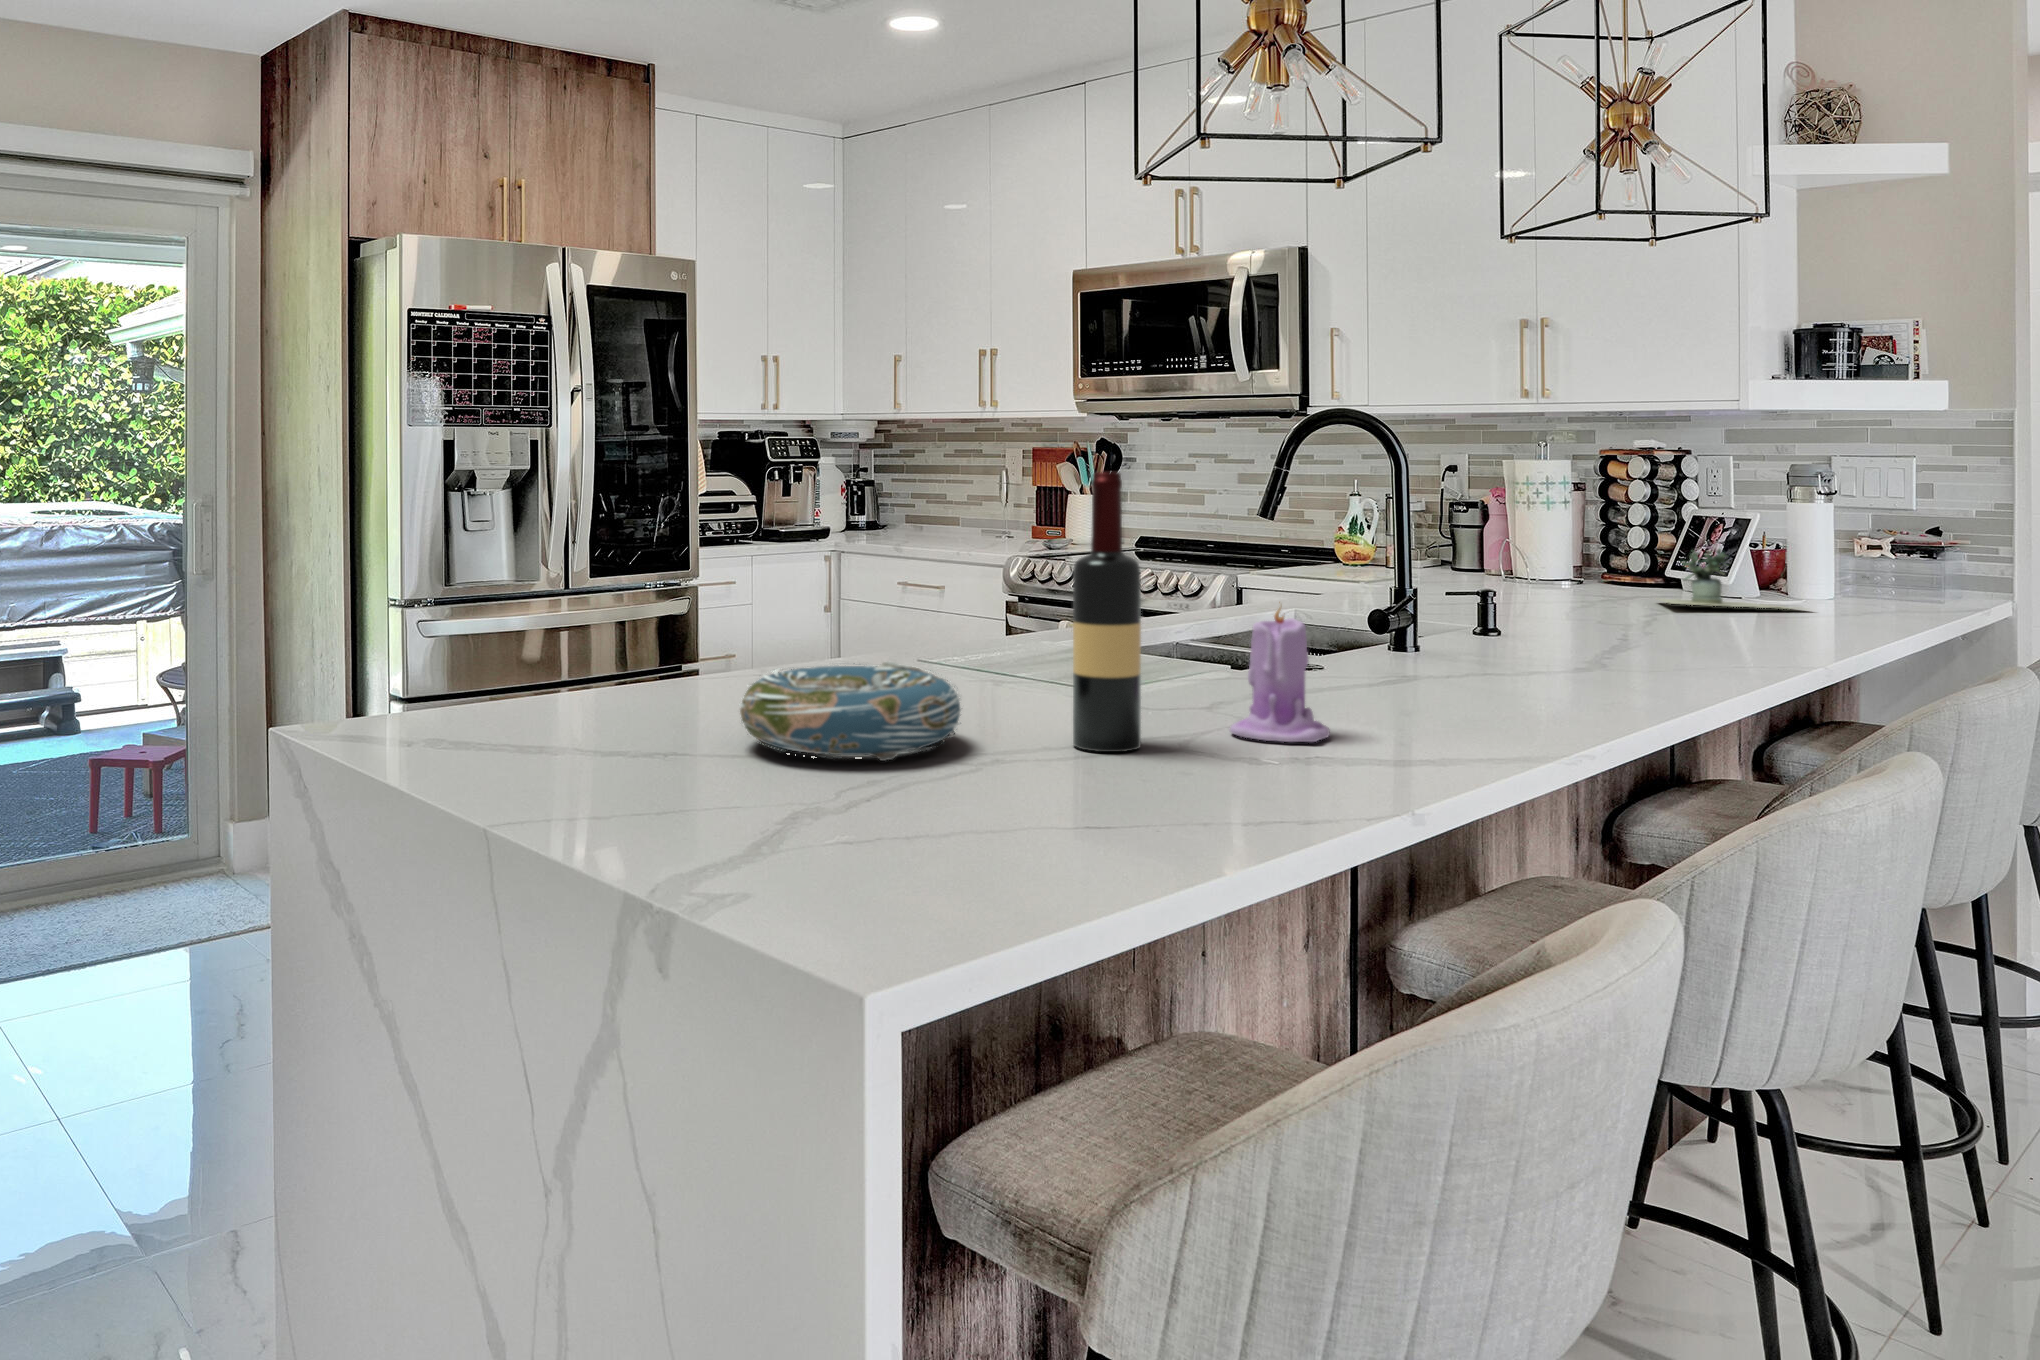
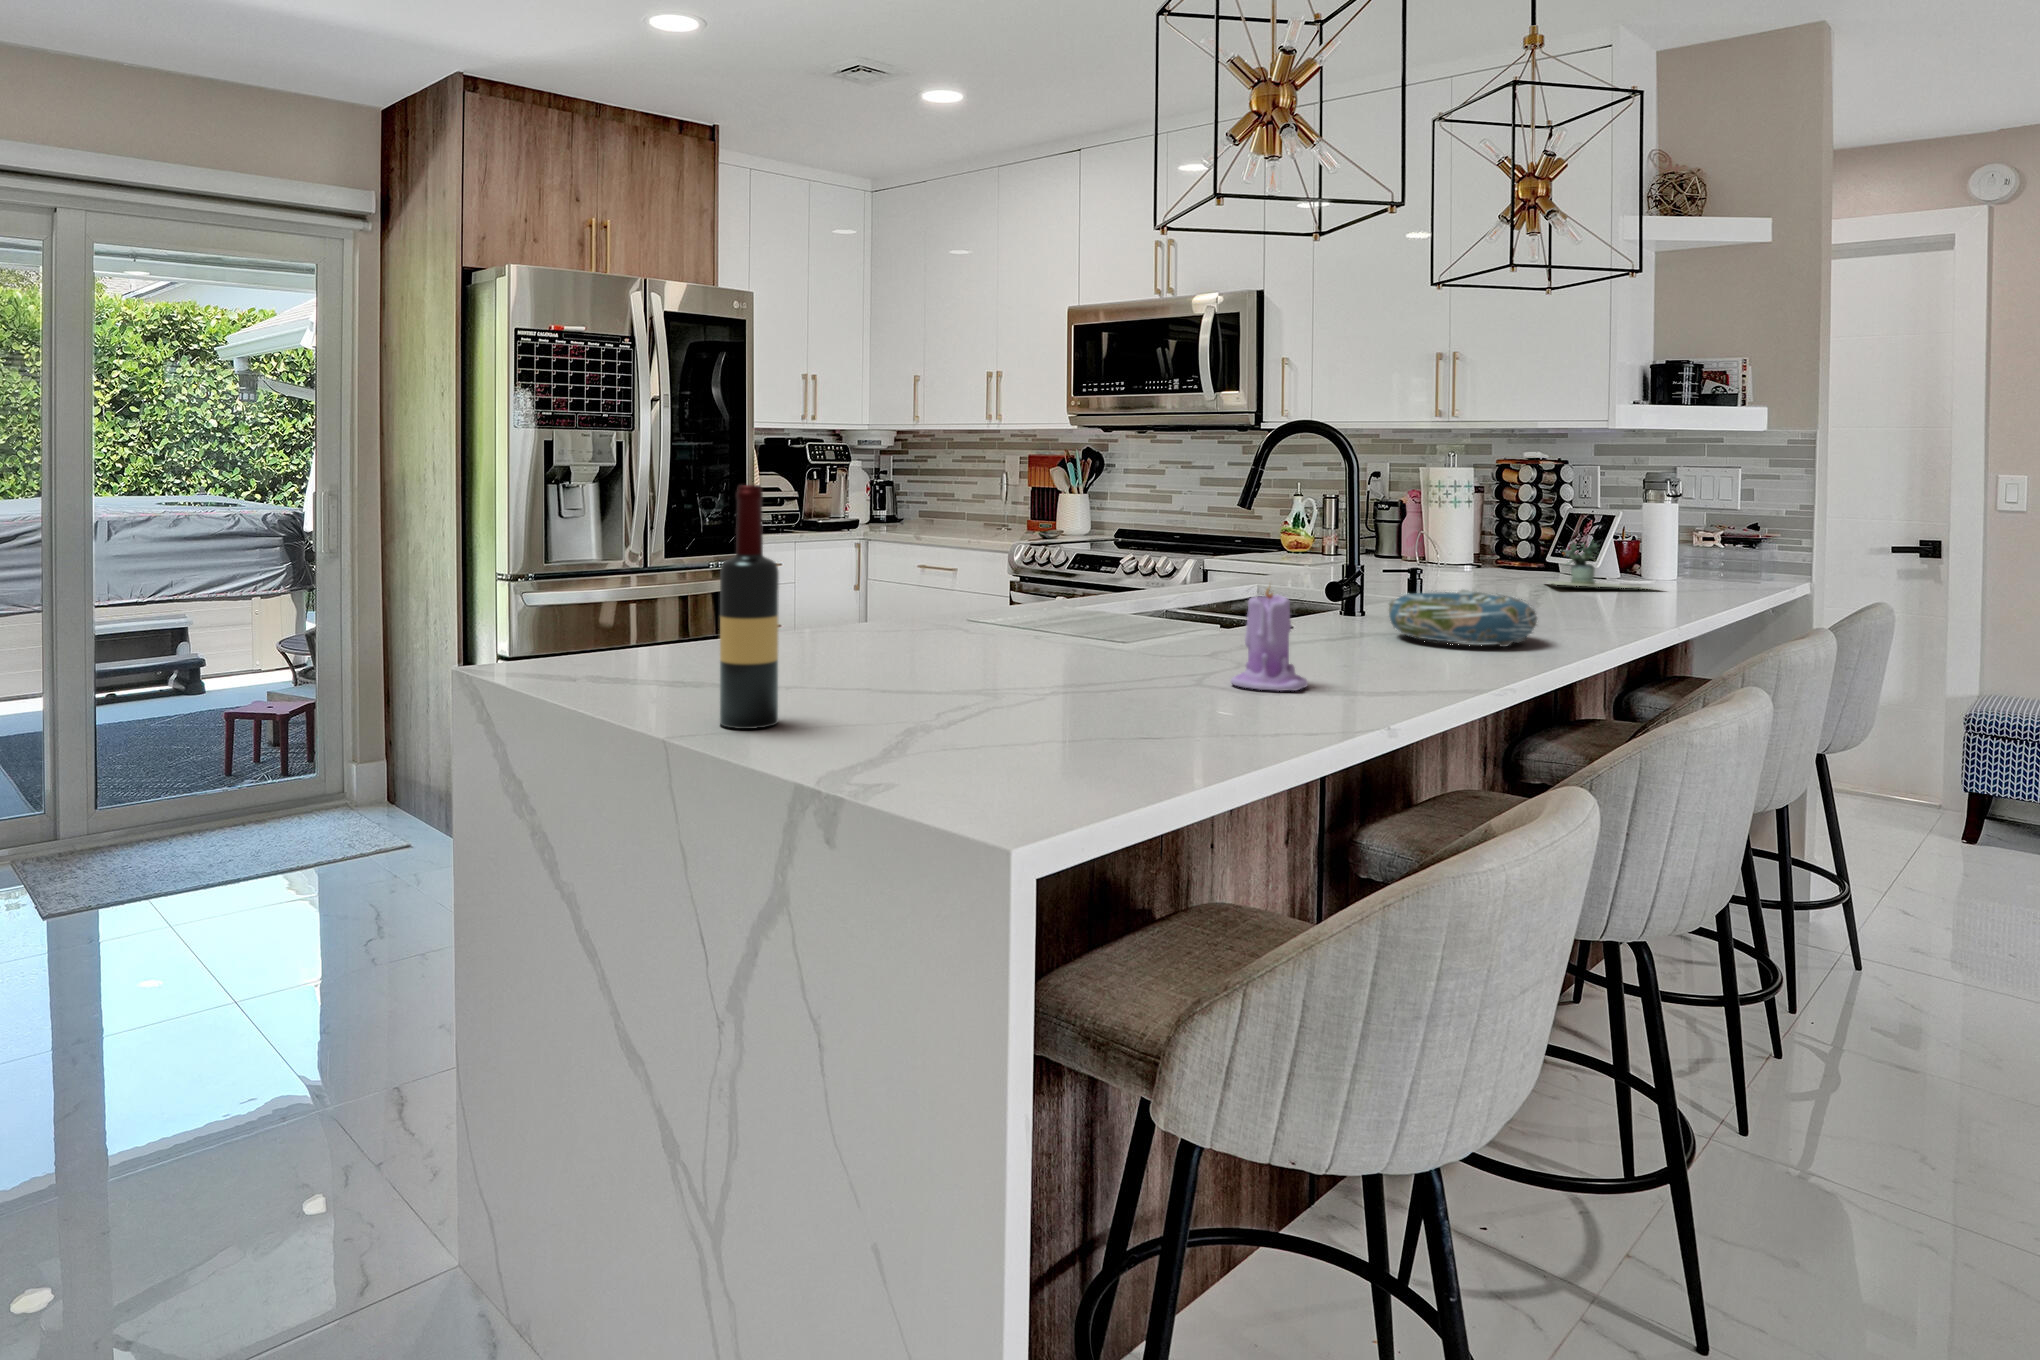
wine bottle: present [1073,472,1141,752] -> present [720,485,779,729]
decorative bowl: present [739,662,963,761] -> present [1389,589,1538,647]

